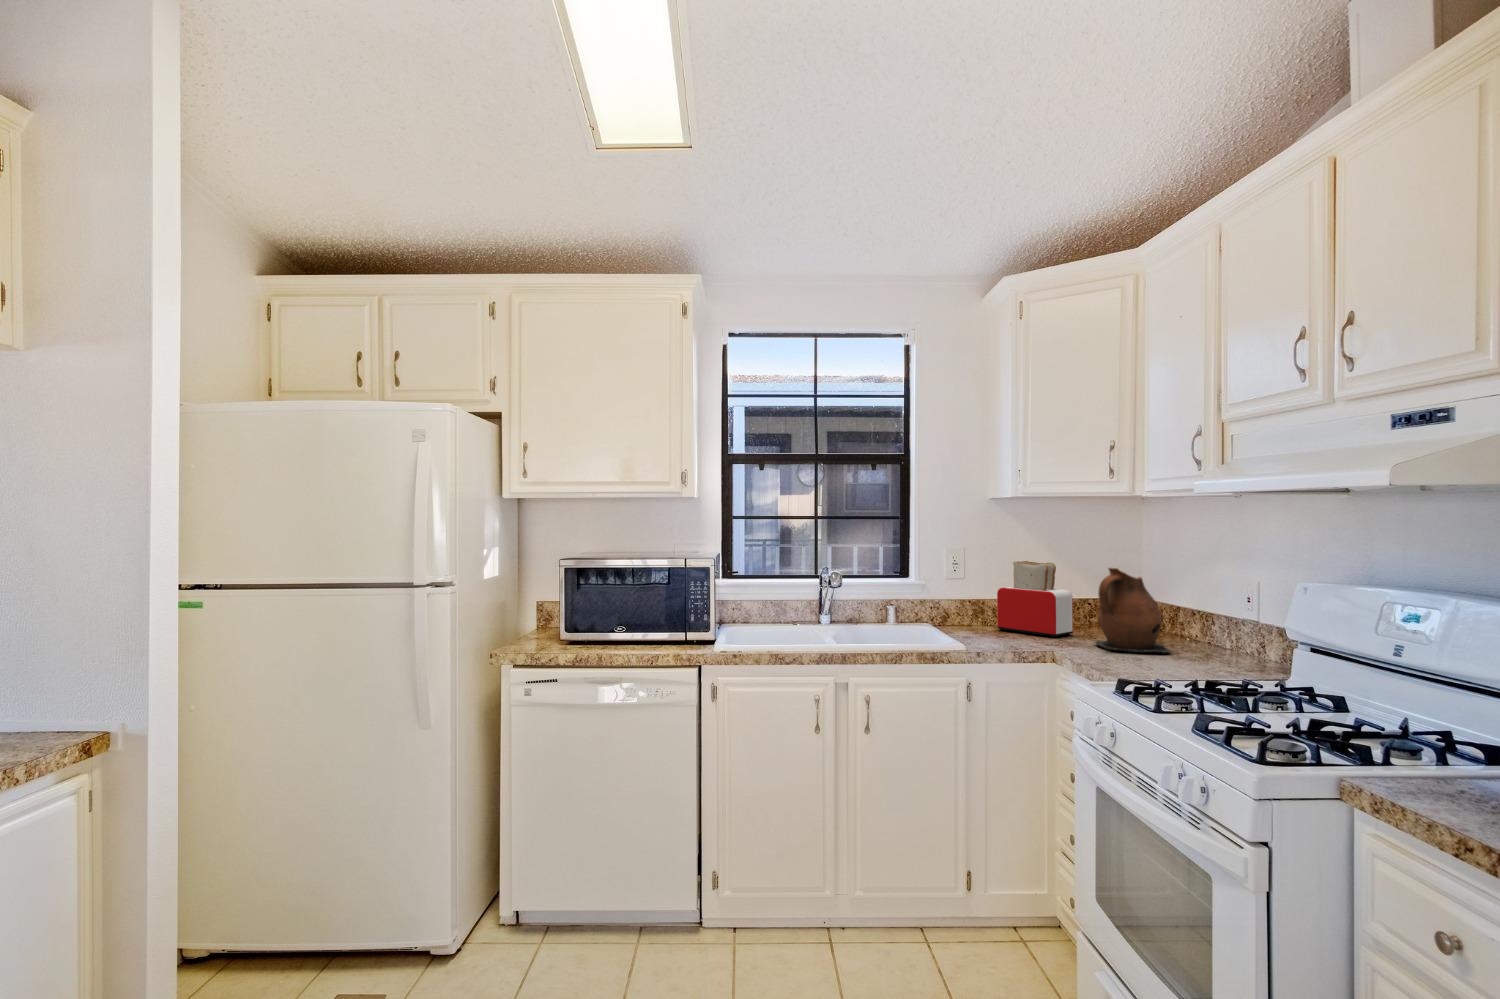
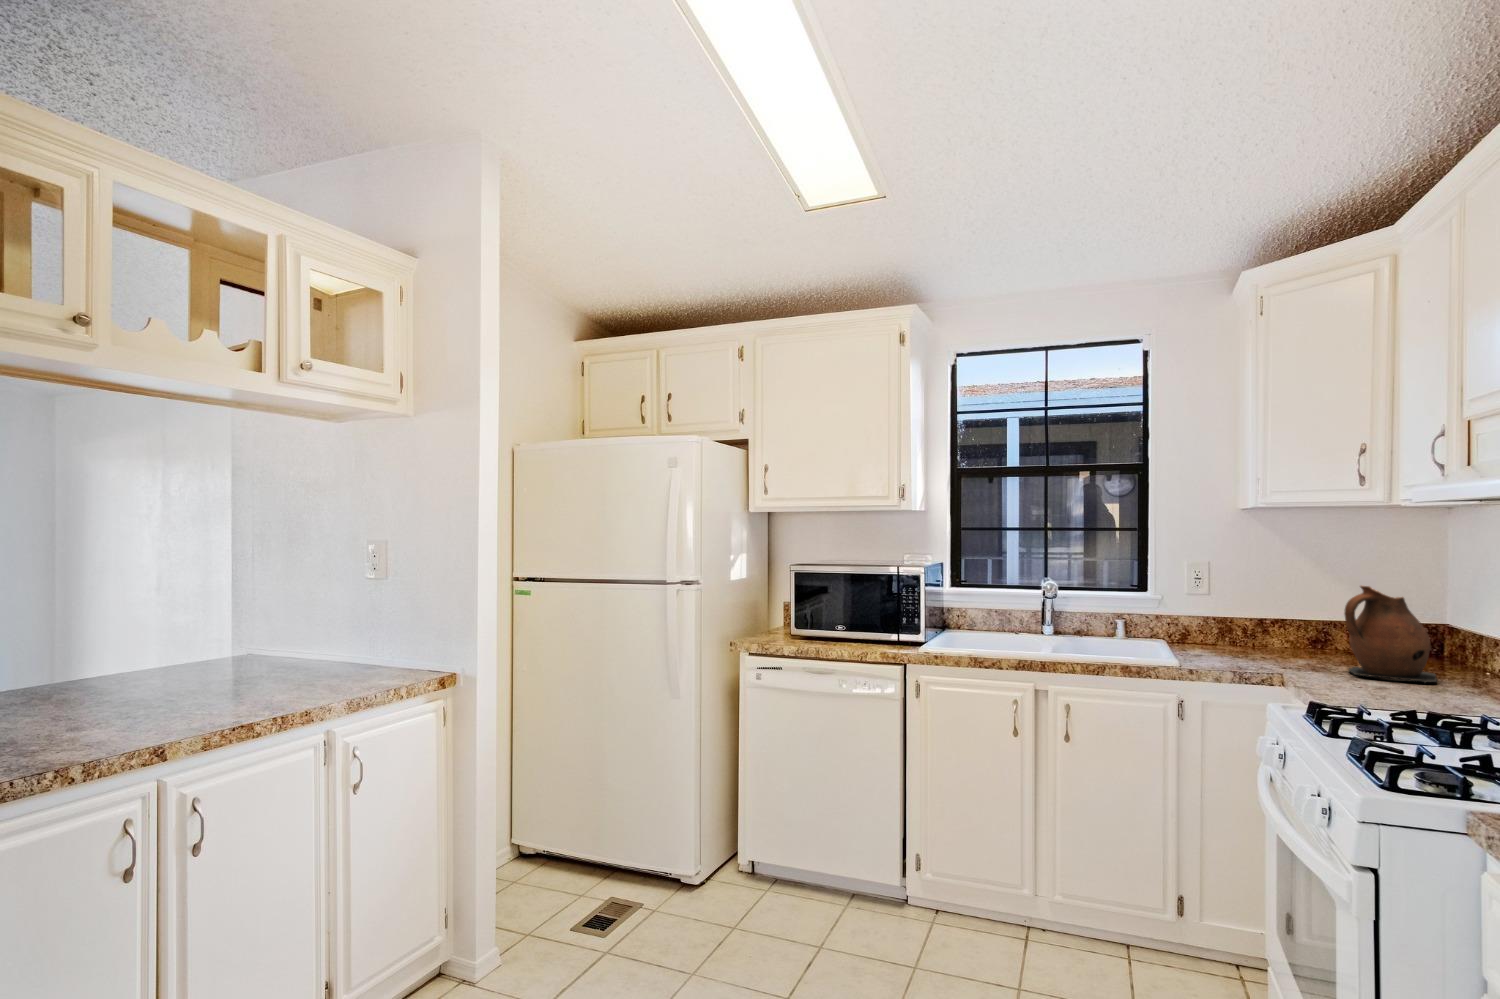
toaster: present [997,561,1073,638] -> none [1245,578,1336,662]

